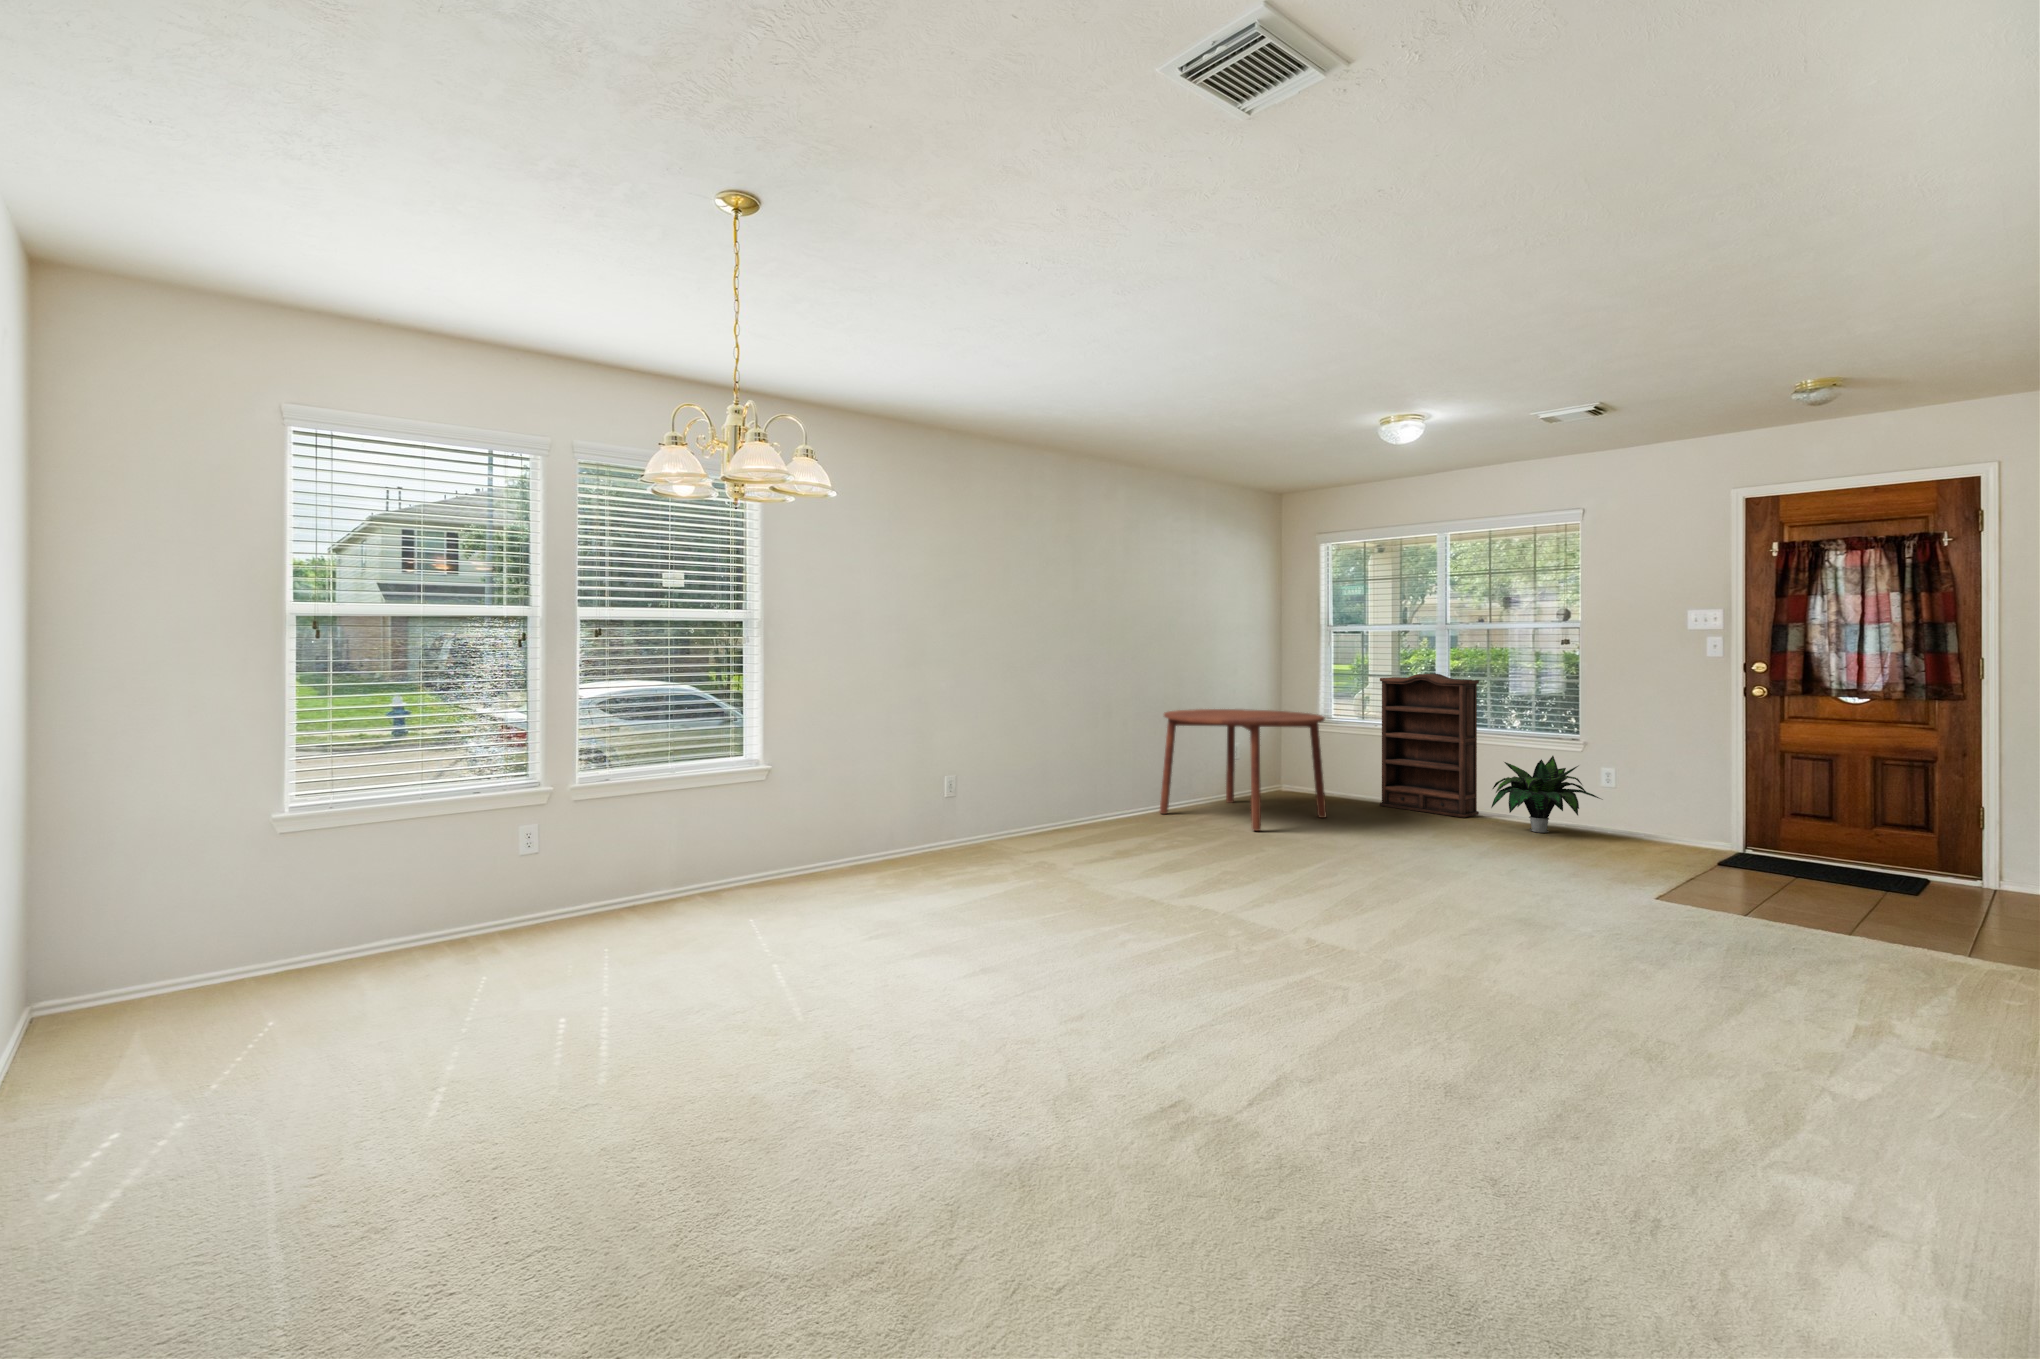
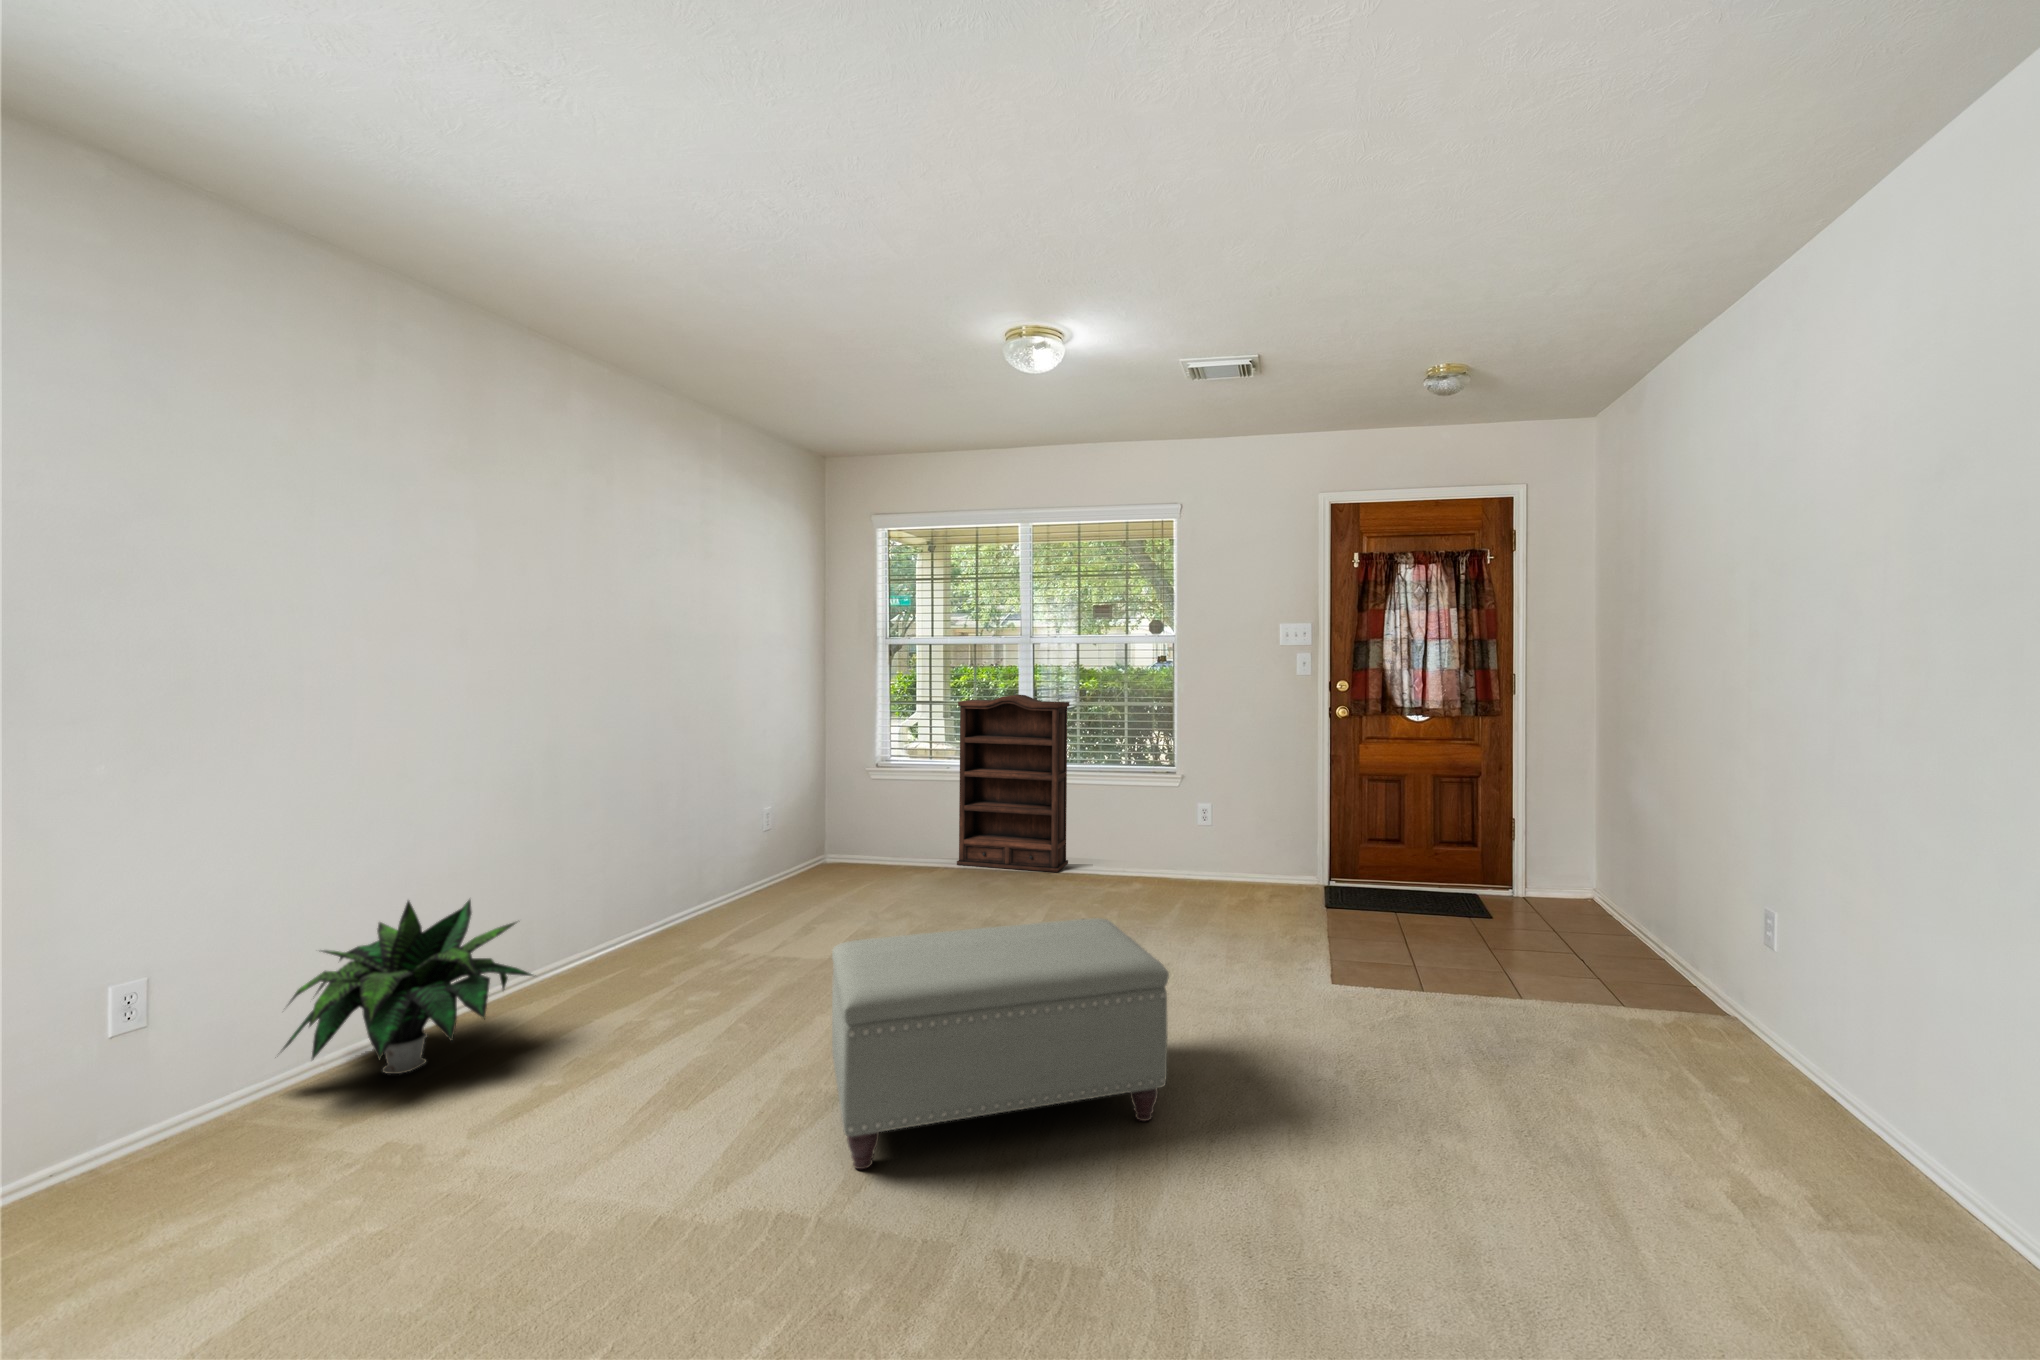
dining table: present [1160,709,1326,831] -> none [654,752,903,948]
potted plant: present [1491,756,1601,833] -> present [282,900,533,1074]
ottoman: none [1249,798,1450,918] -> present [832,918,1169,1169]

